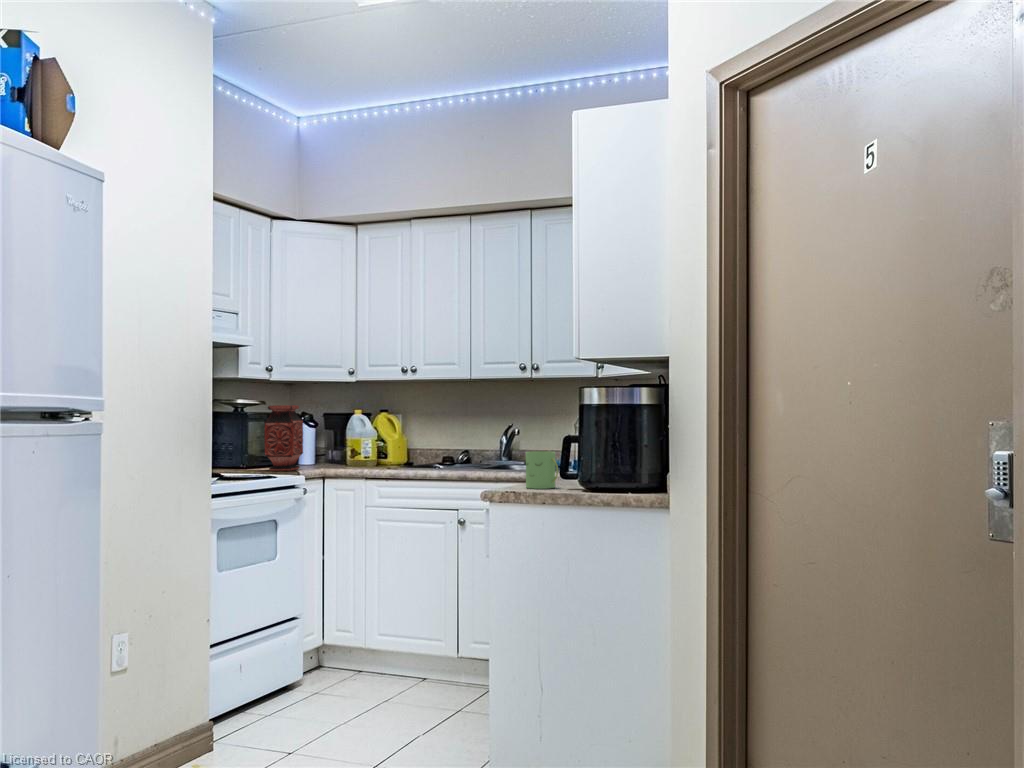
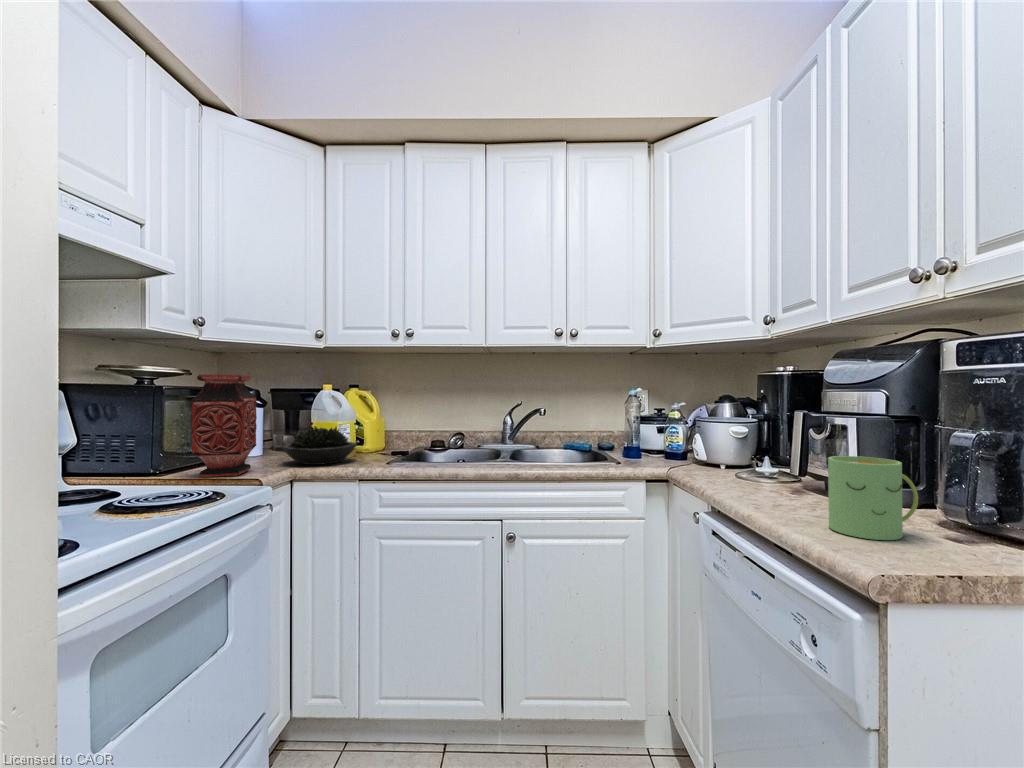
succulent plant: none [321,441,373,469] -> present [282,426,357,465]

